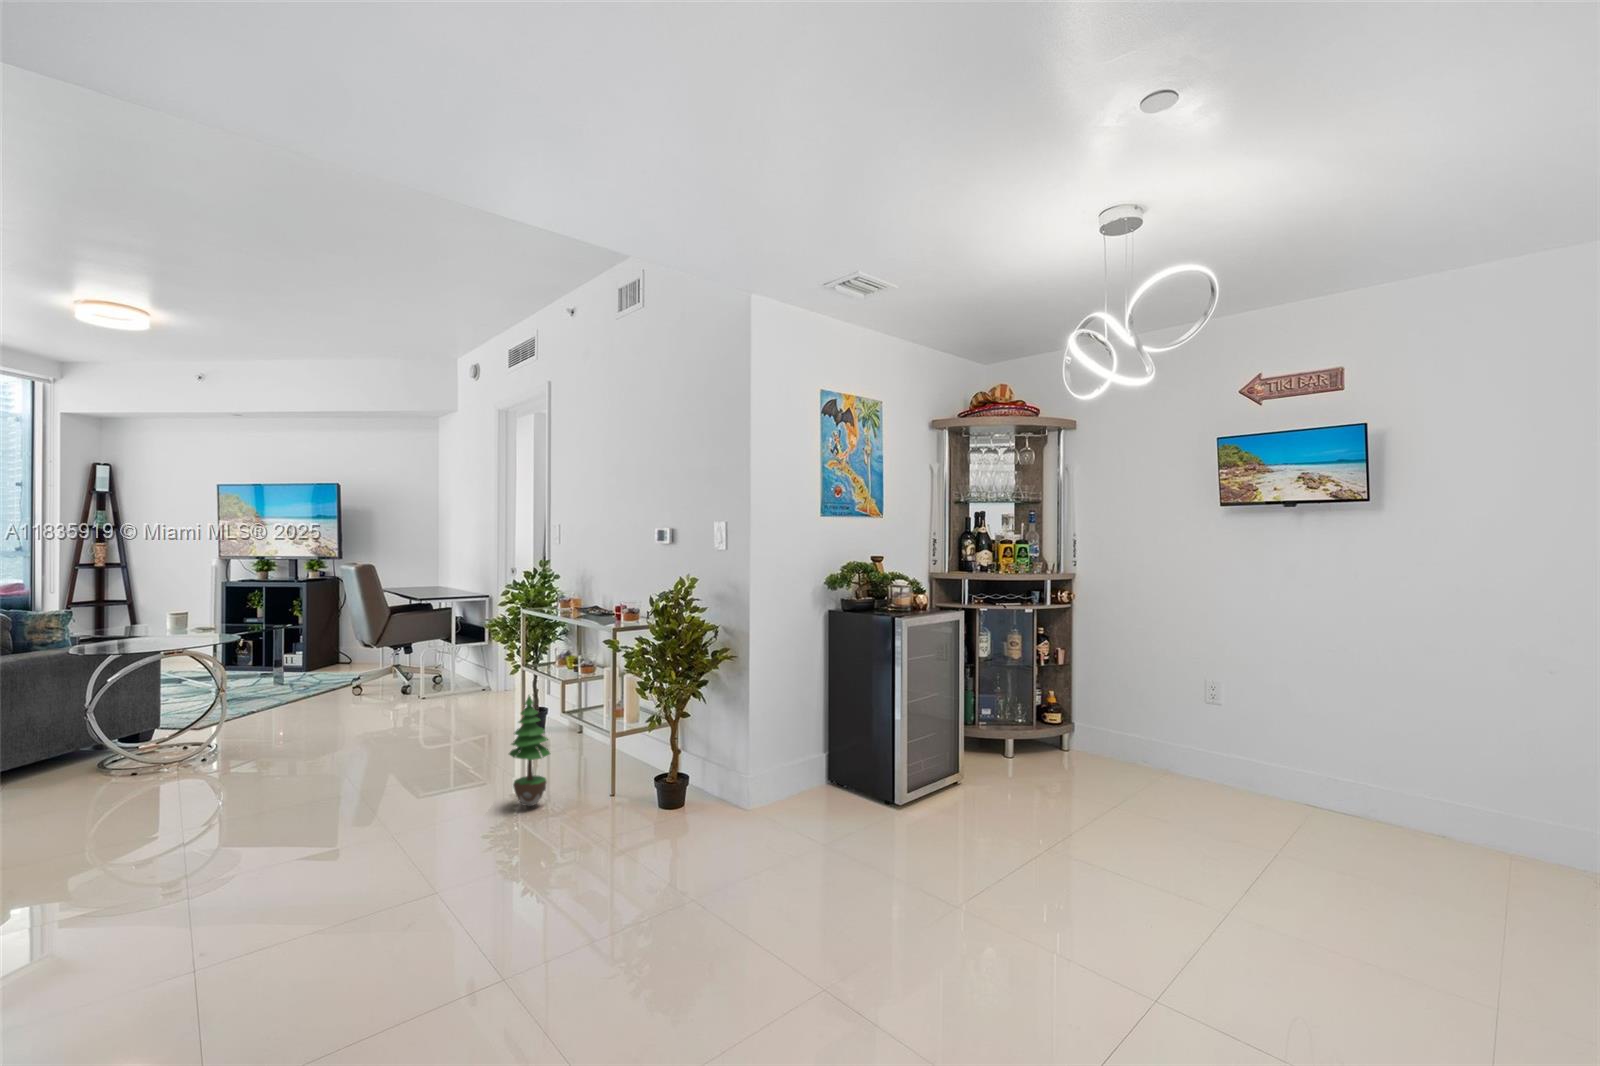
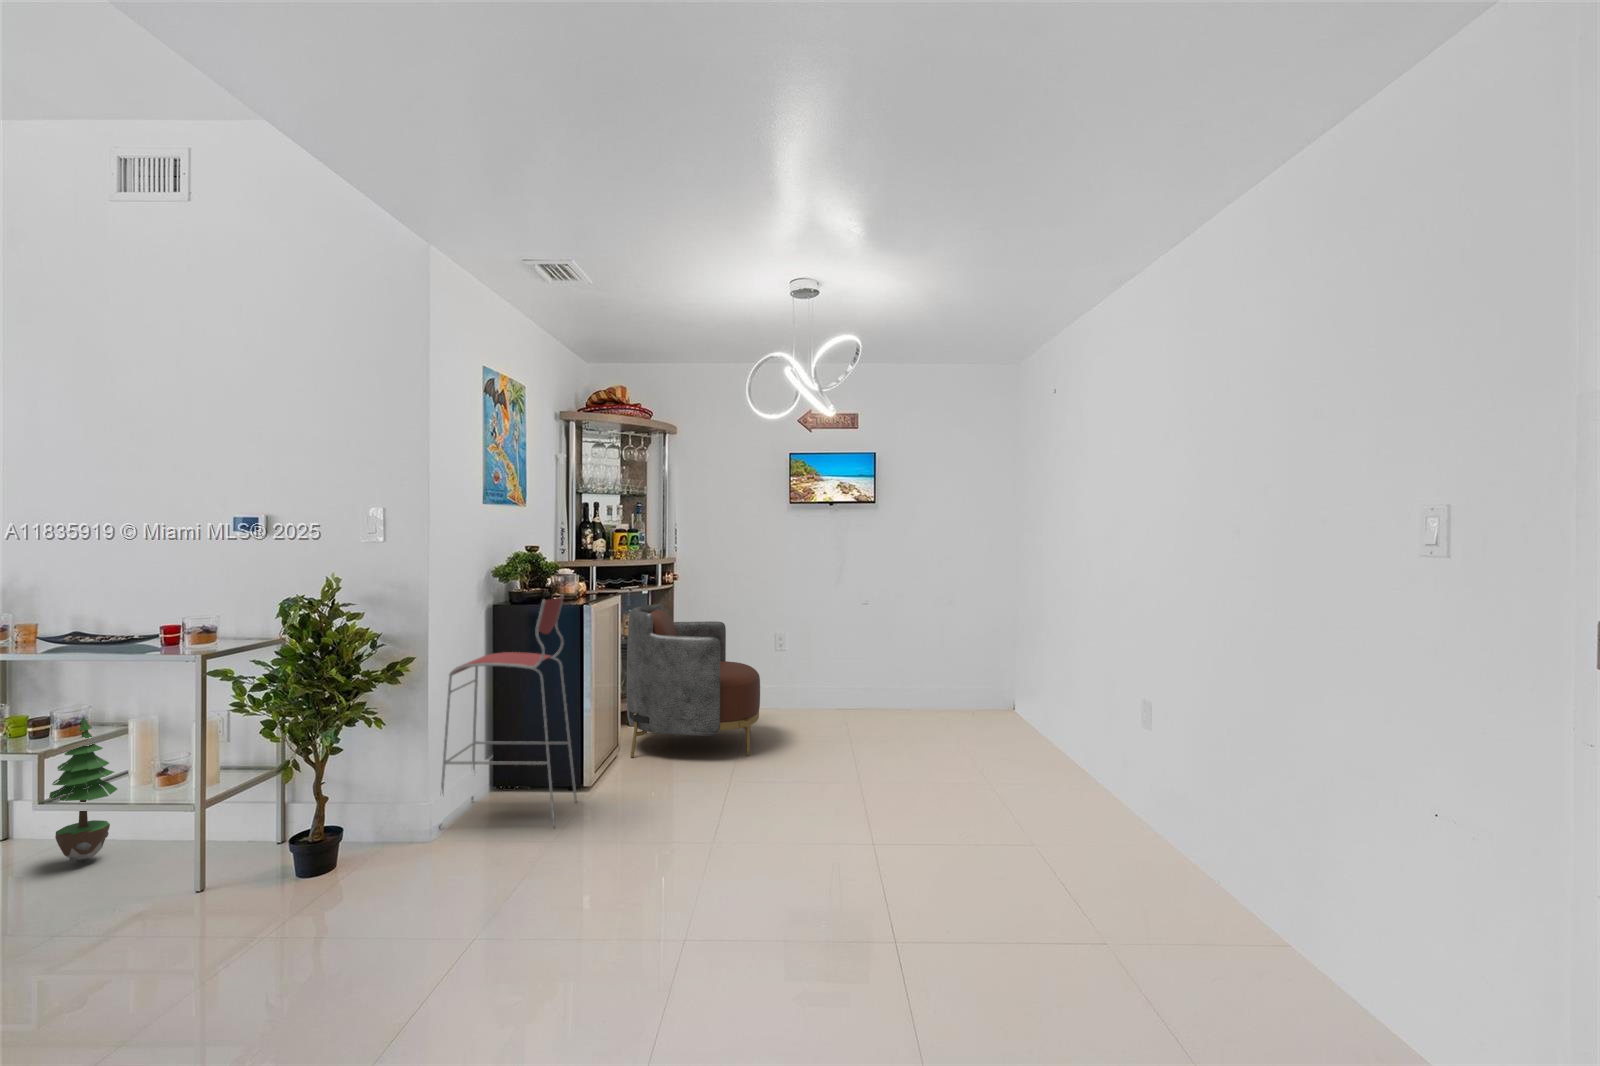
bar stool: none [767,612,905,859] -> present [439,594,577,828]
armchair: none [993,624,1156,816] -> present [627,604,760,758]

